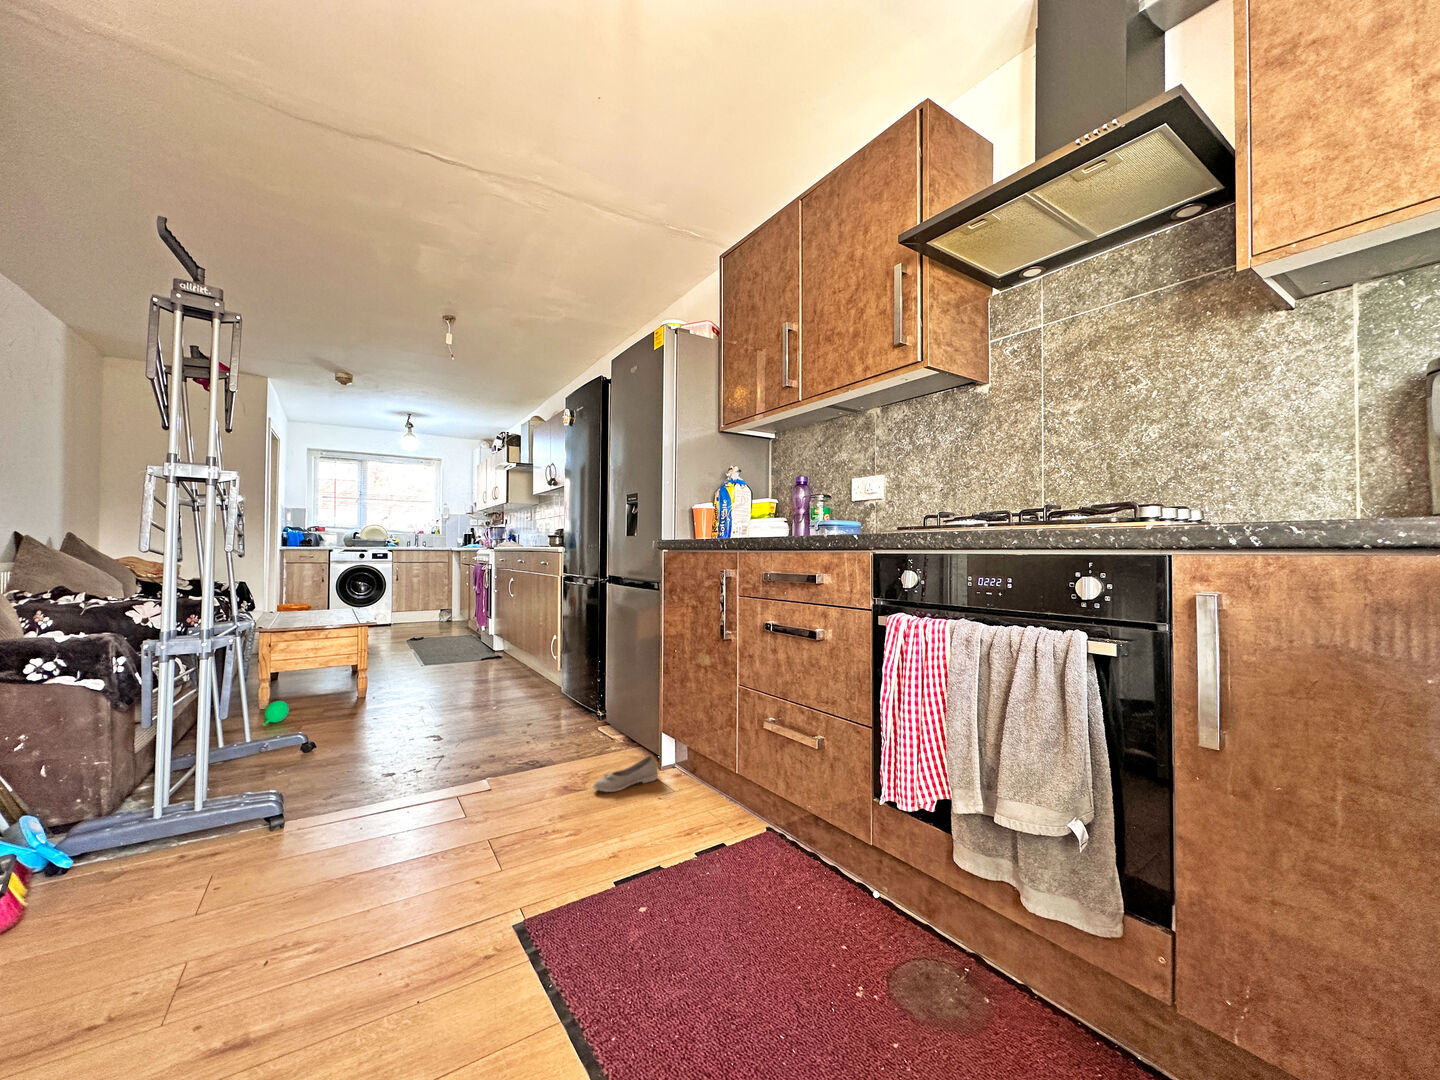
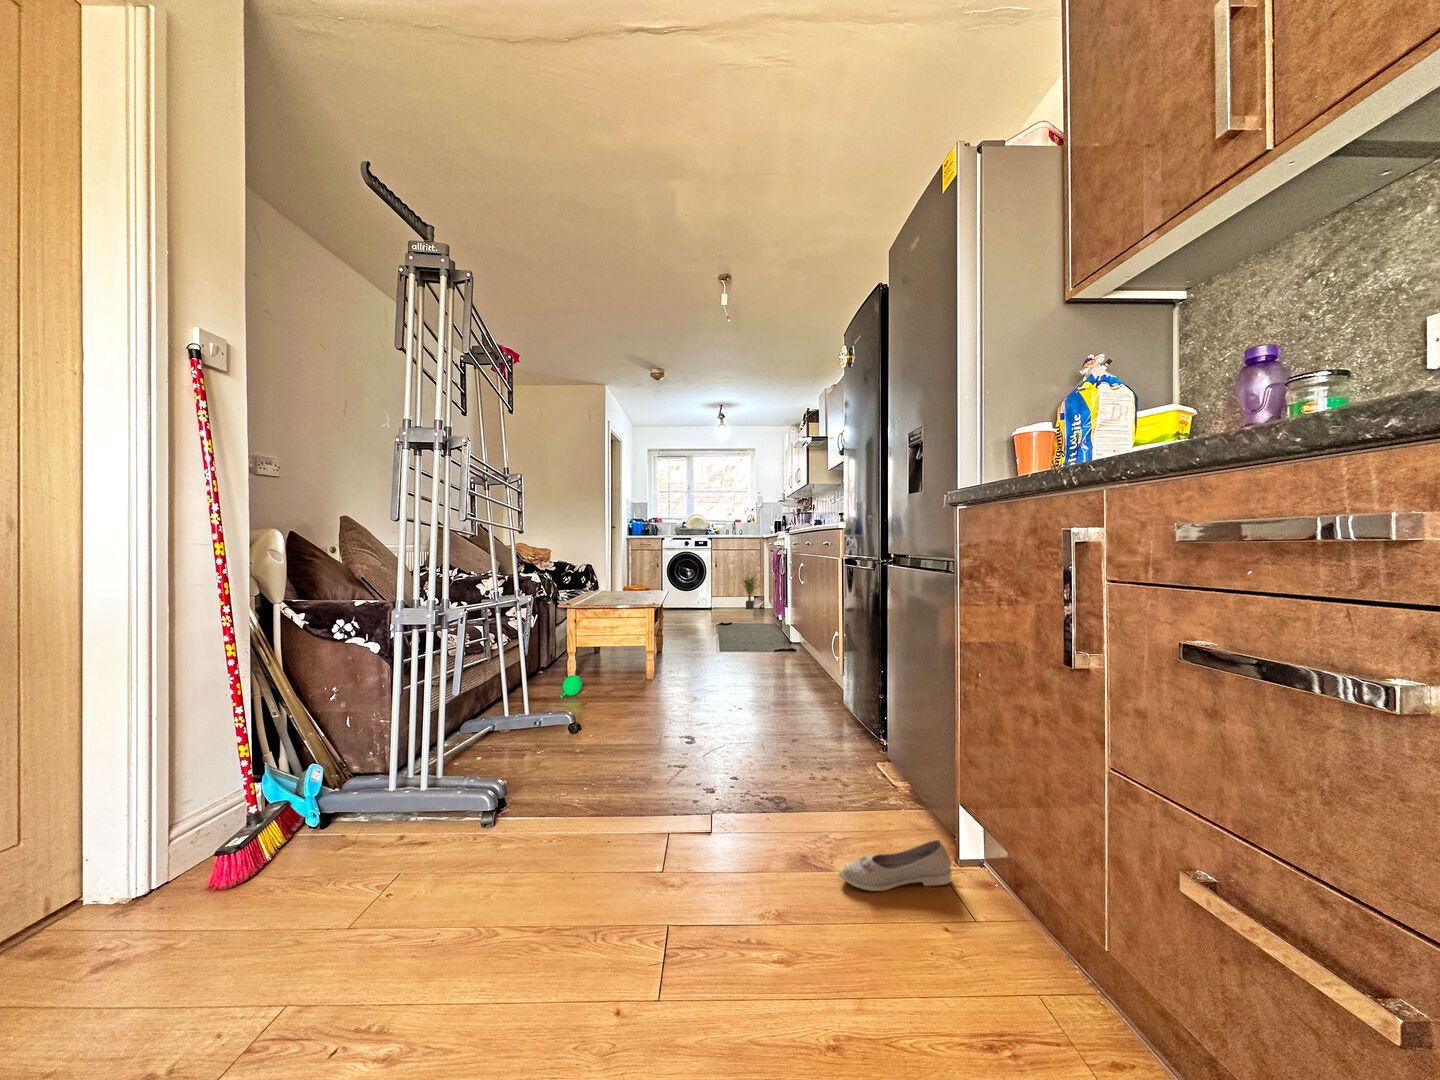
potted plant: none [423,583,449,623] -> present [742,576,756,609]

